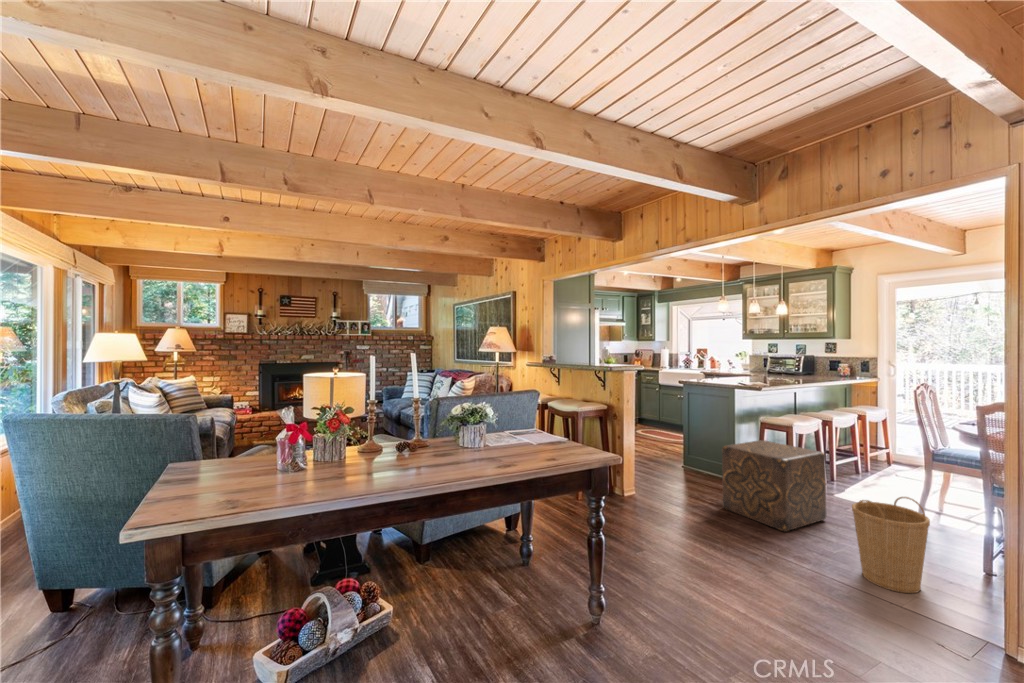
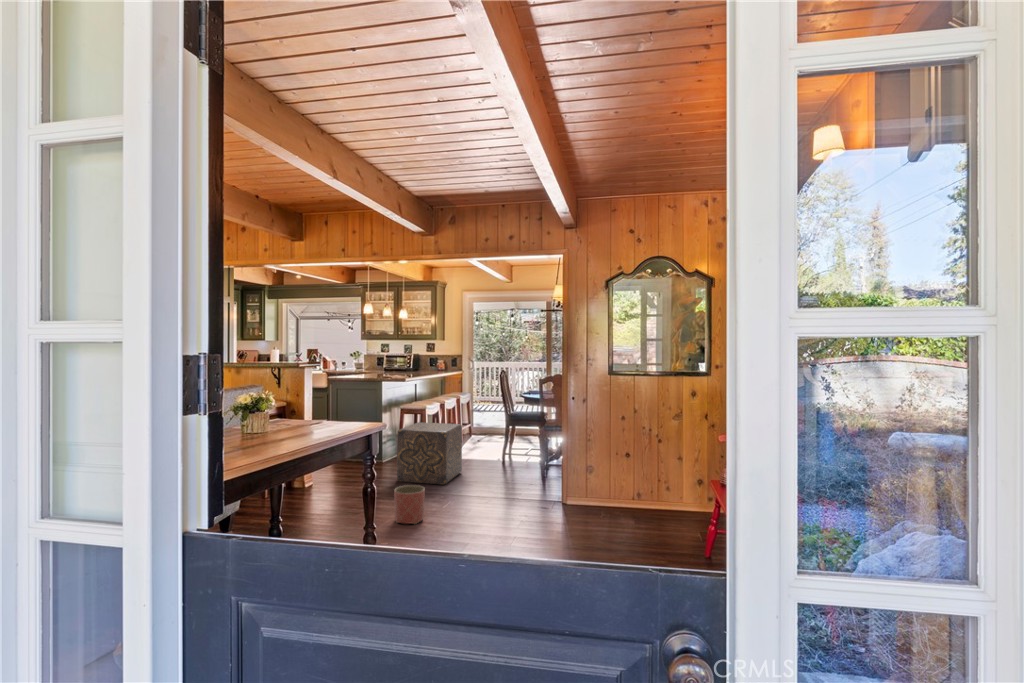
basket: present [852,497,930,593] -> none [490,441,526,497]
planter: none [672,520,714,578] -> present [394,485,425,524]

